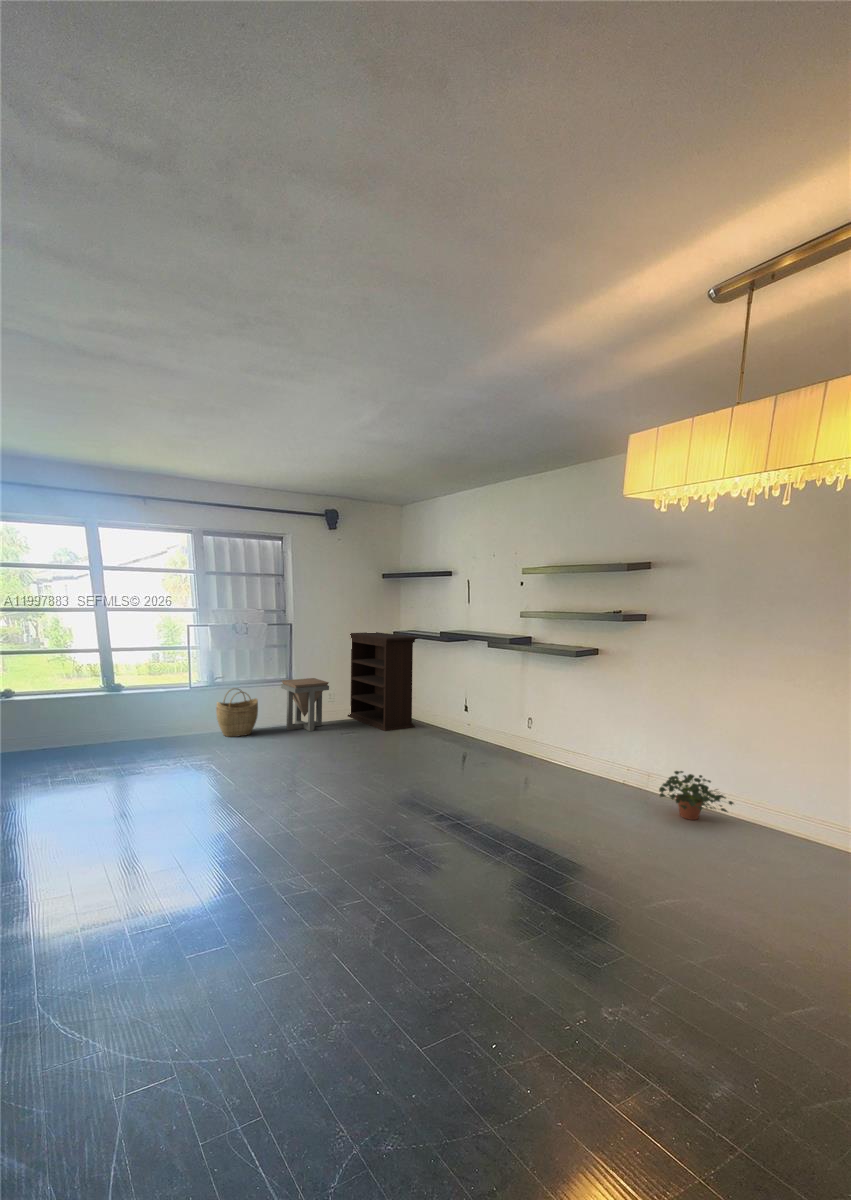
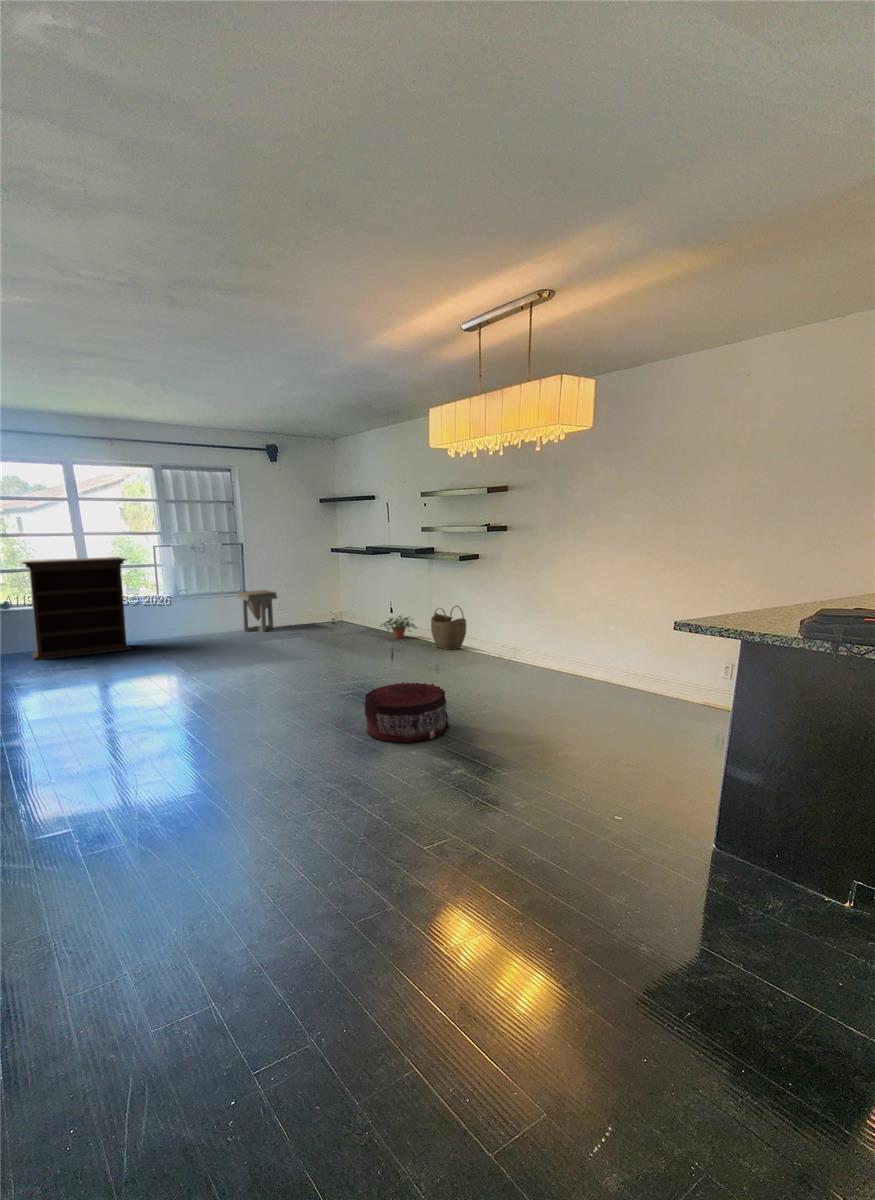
bookshelf: present [348,632,418,731] -> present [21,557,131,660]
woven basket: present [216,688,258,737] -> present [431,606,467,650]
potted plant: present [659,771,734,820] -> present [381,616,417,639]
pouf: none [519,886,681,1049] -> present [364,682,449,742]

